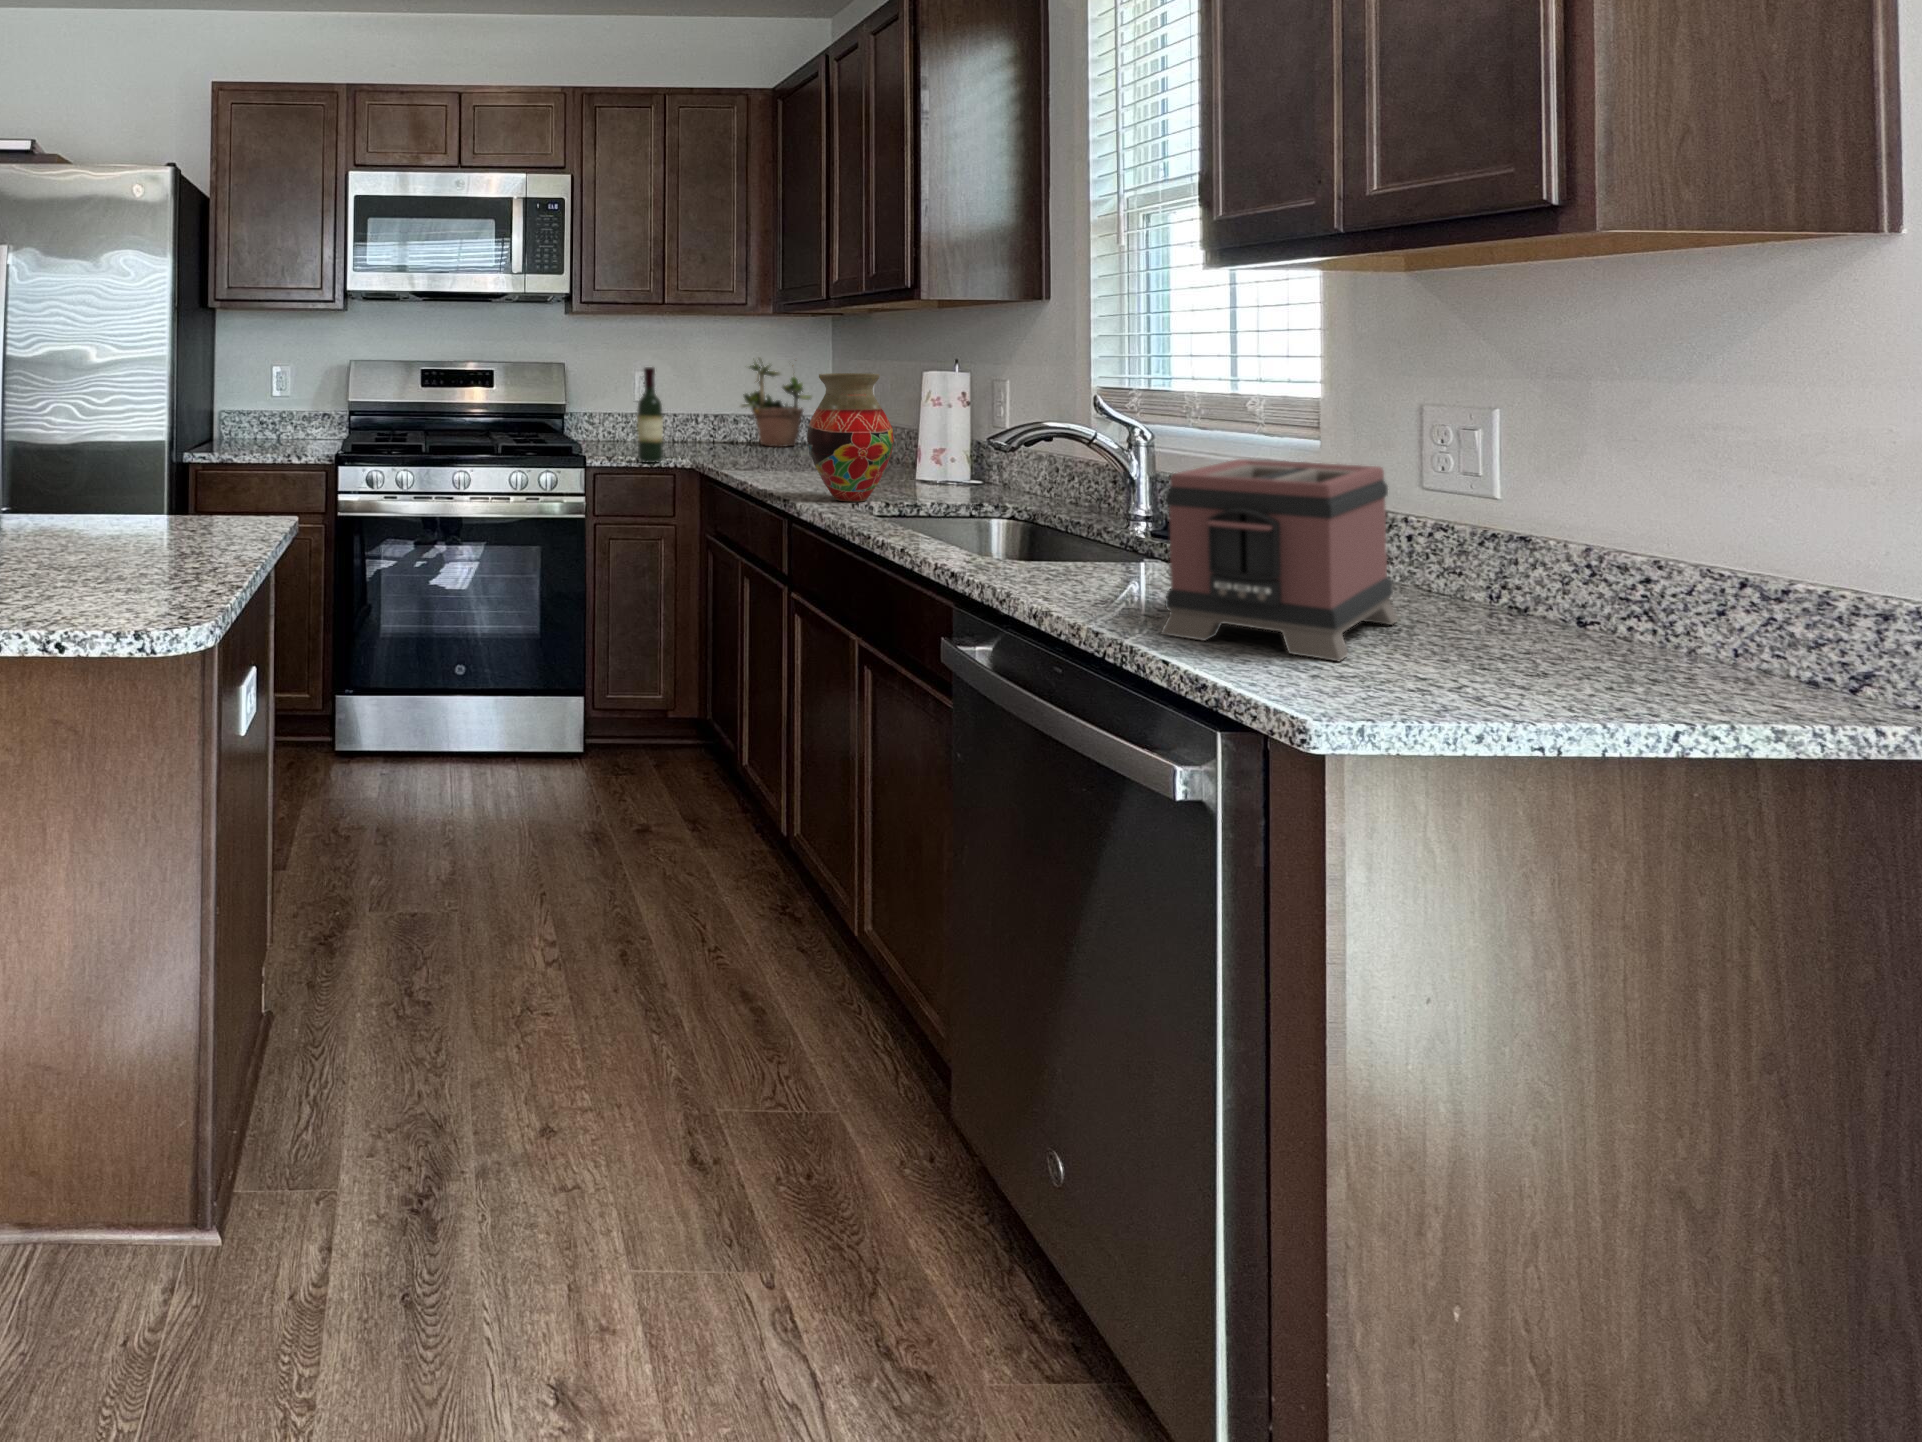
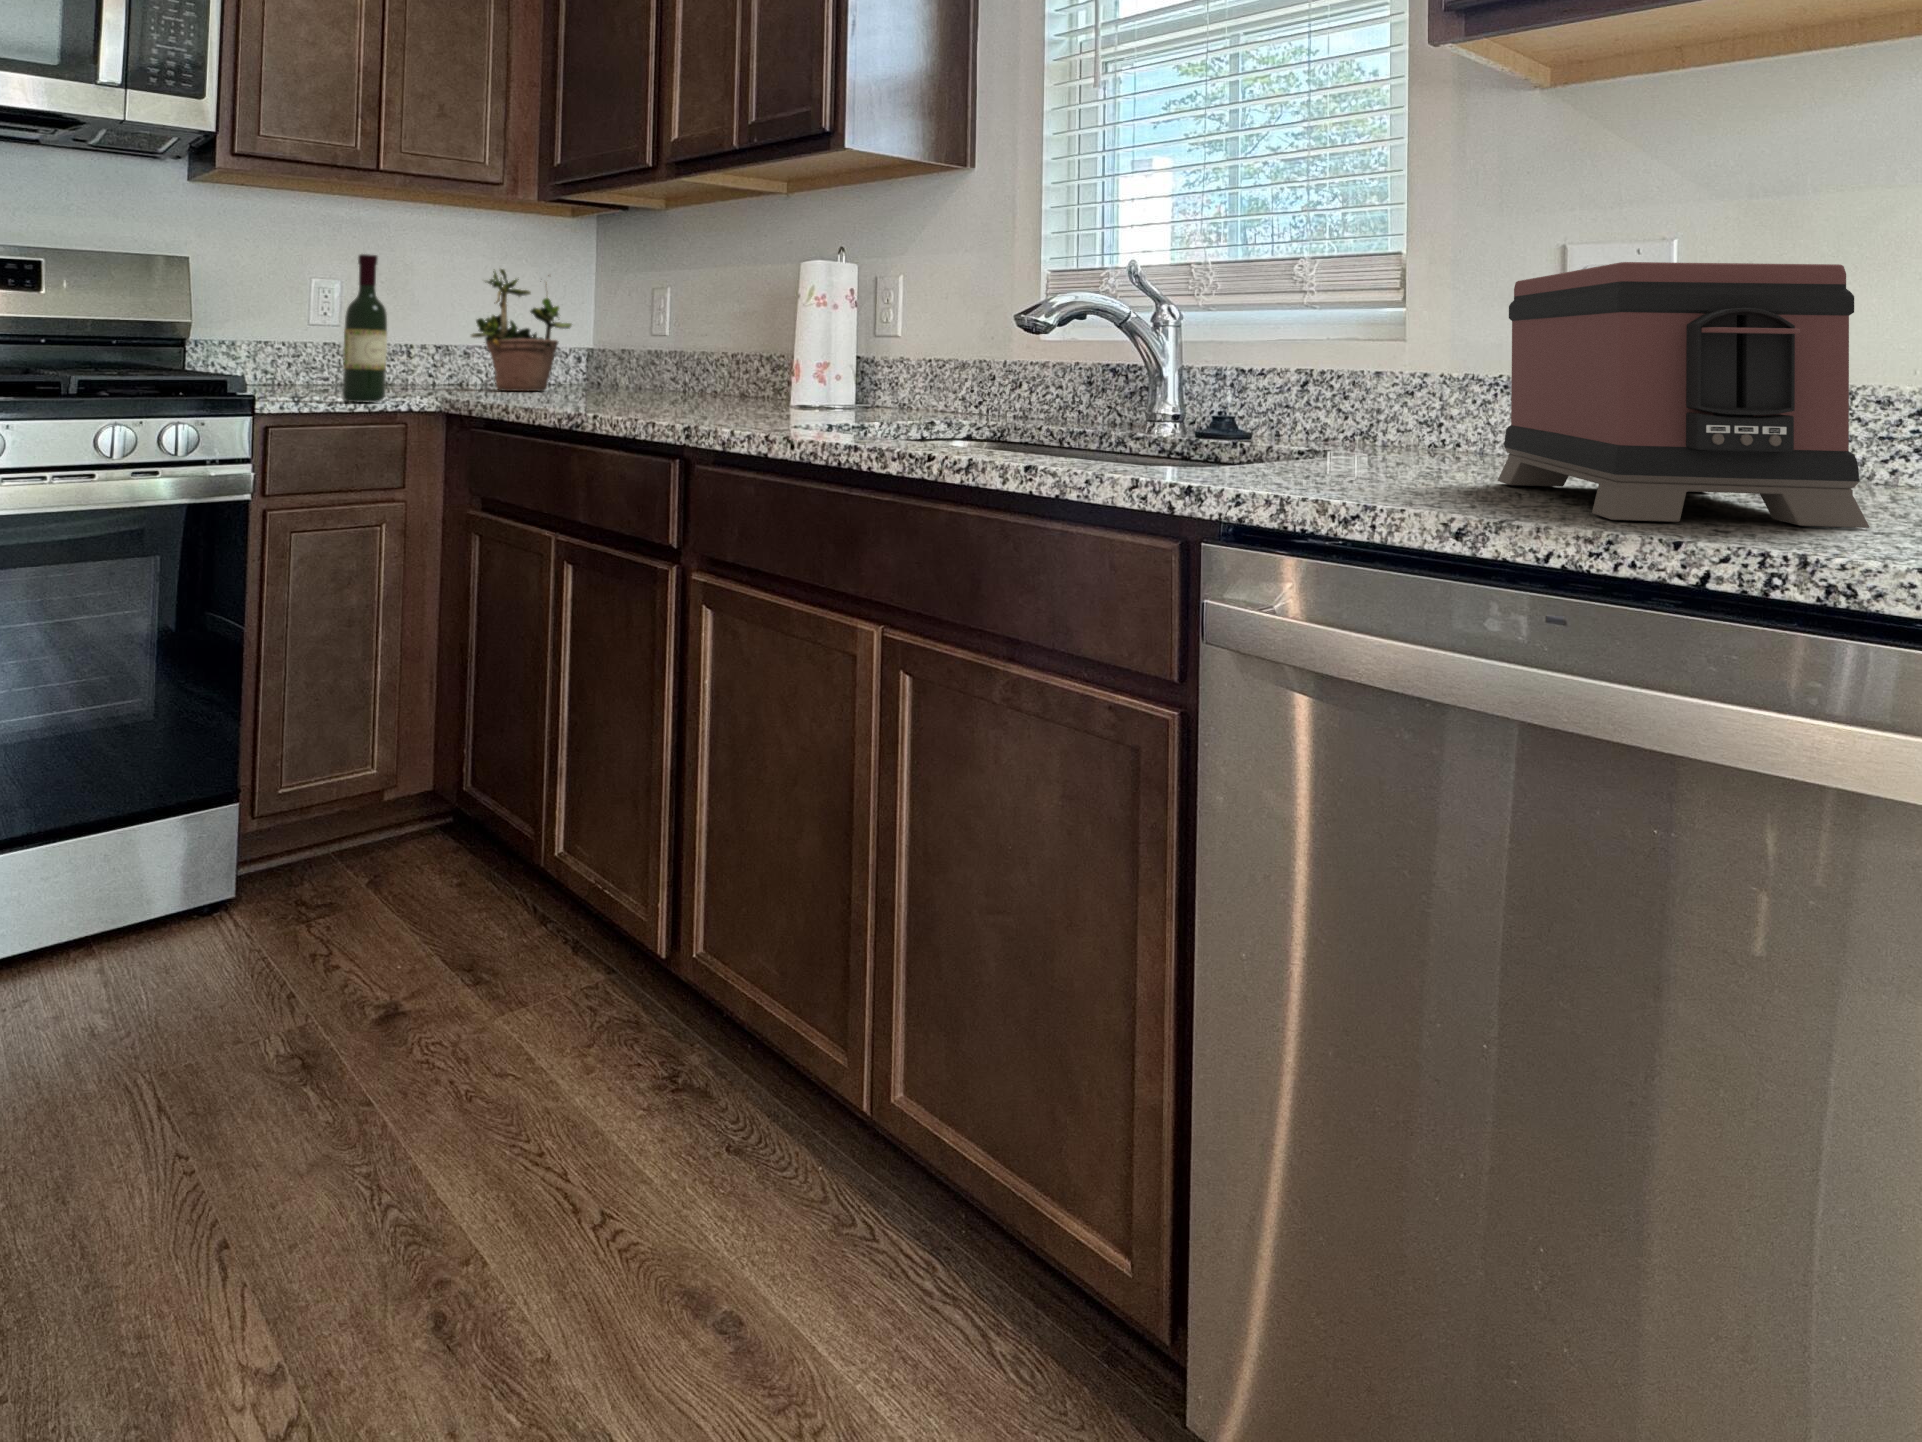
vase: present [807,373,894,502] -> none [690,237,813,425]

